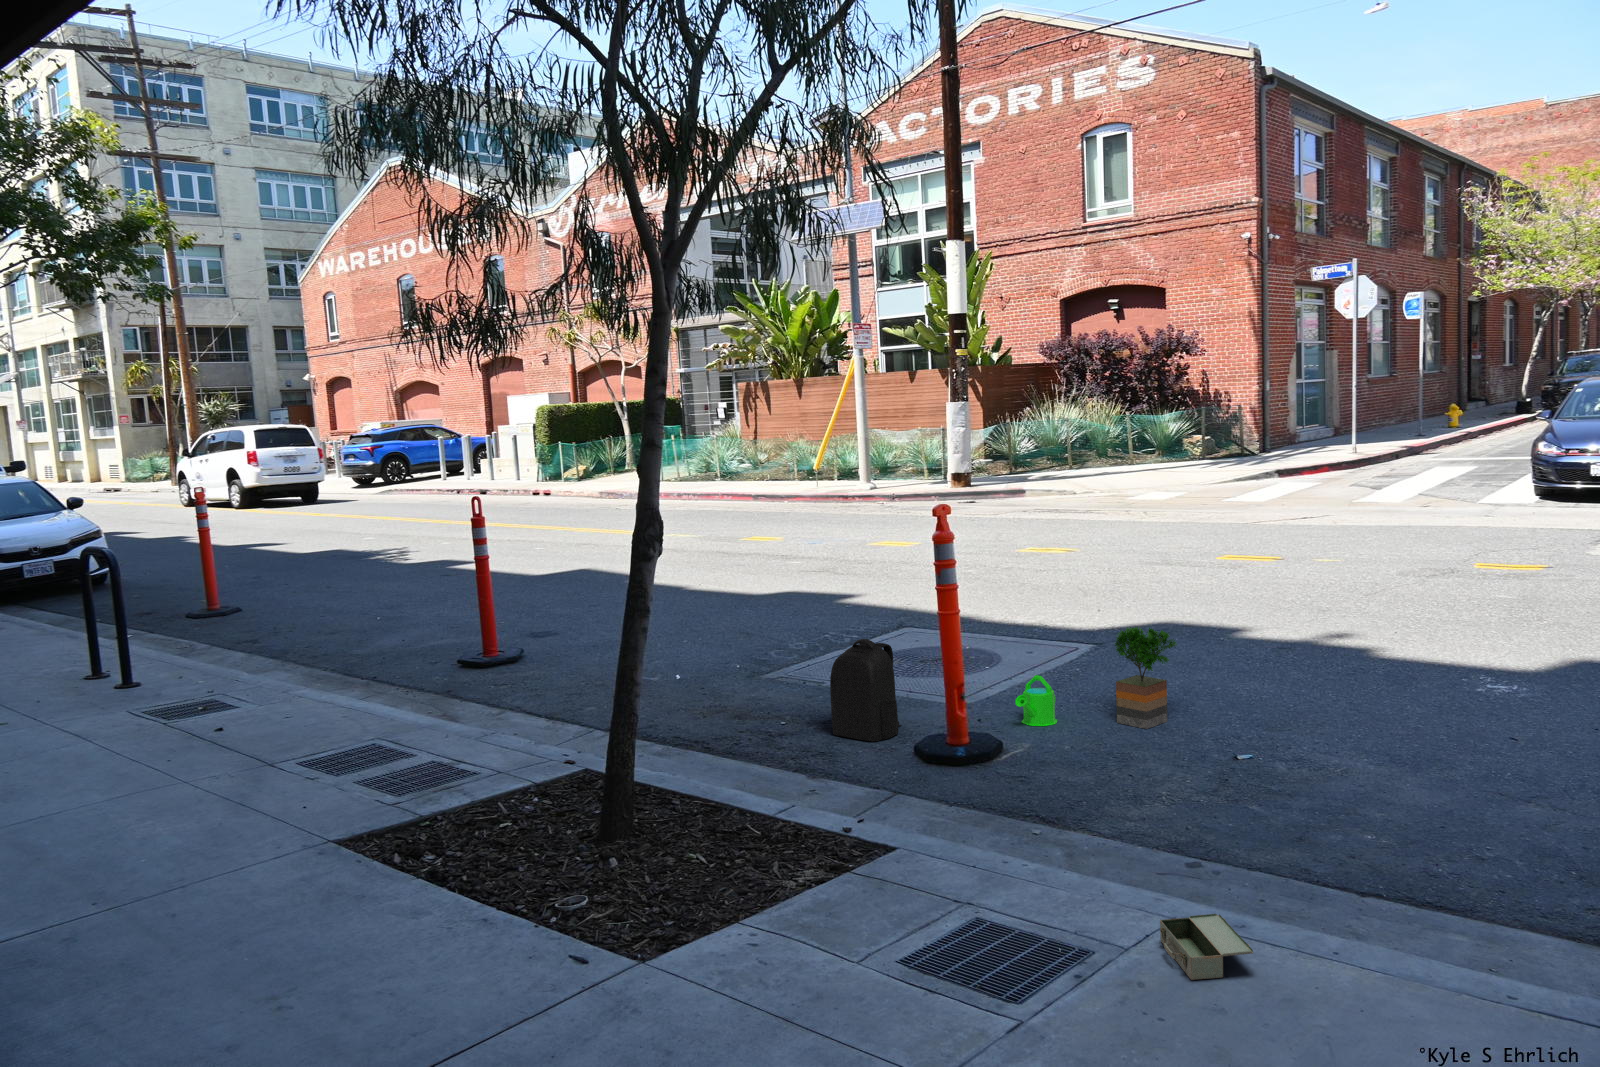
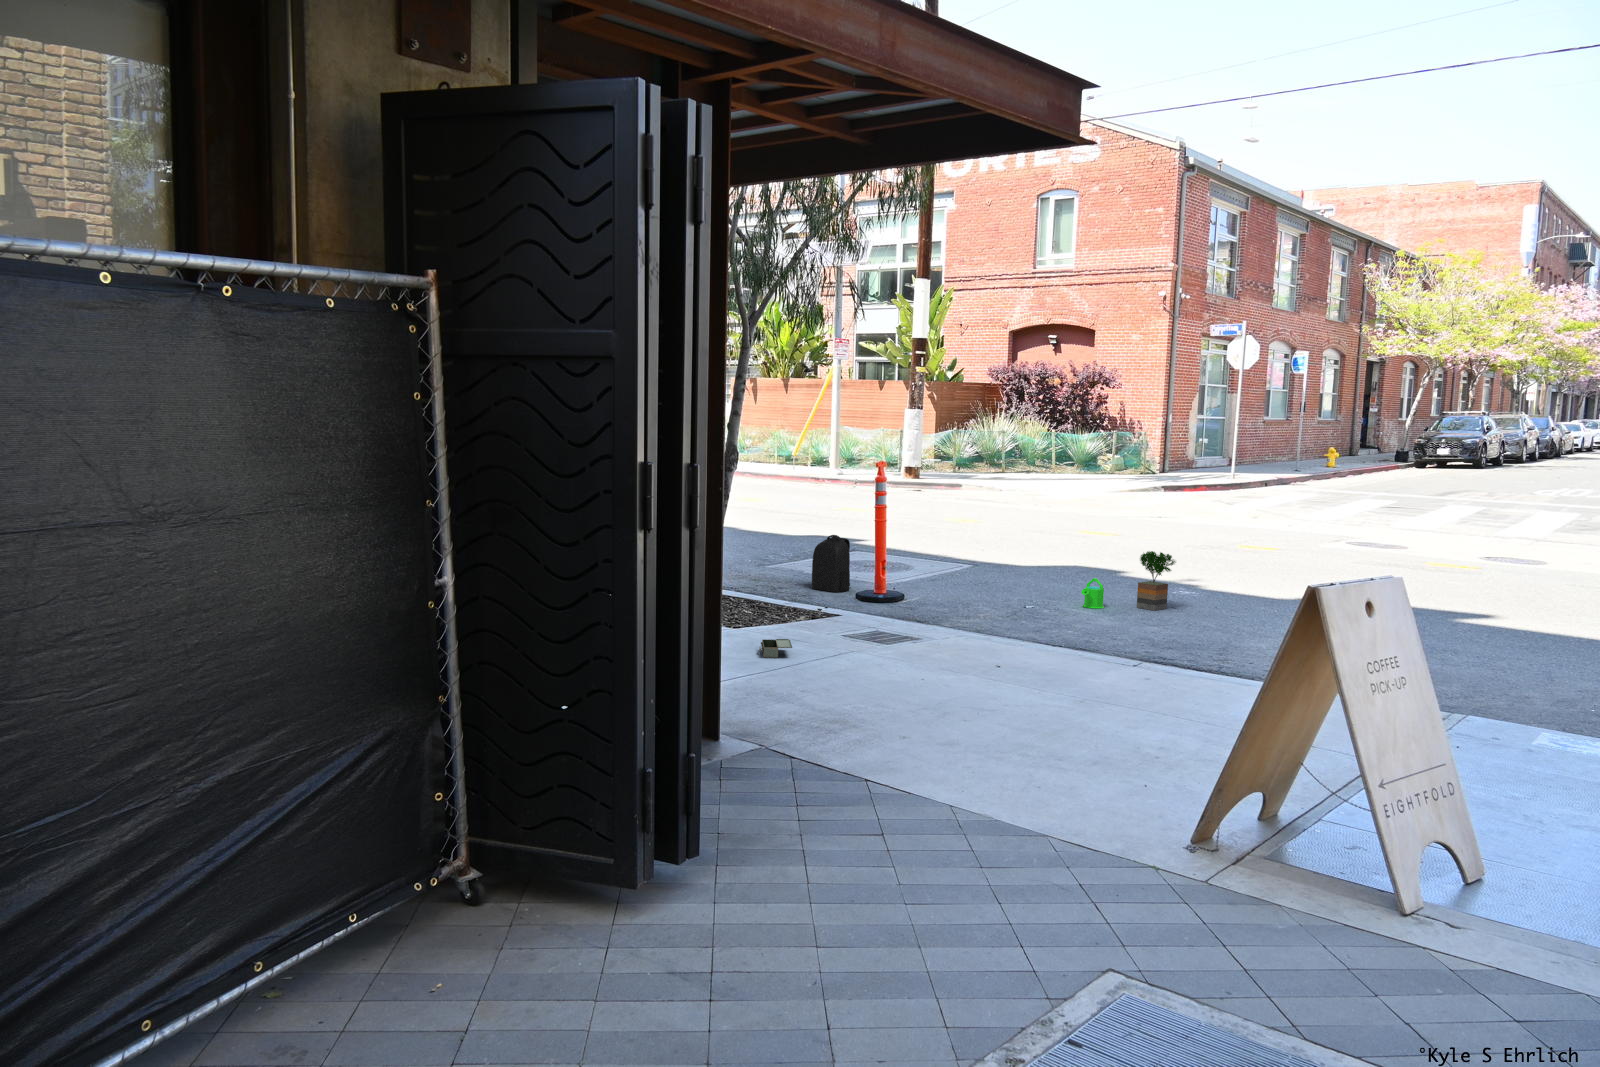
potted tree: present [1115,627,1177,729] -> present [1137,551,1176,611]
watering can: present [1015,675,1058,726] -> present [1081,578,1104,609]
toolbox: present [1160,914,1253,980] -> present [759,639,792,658]

